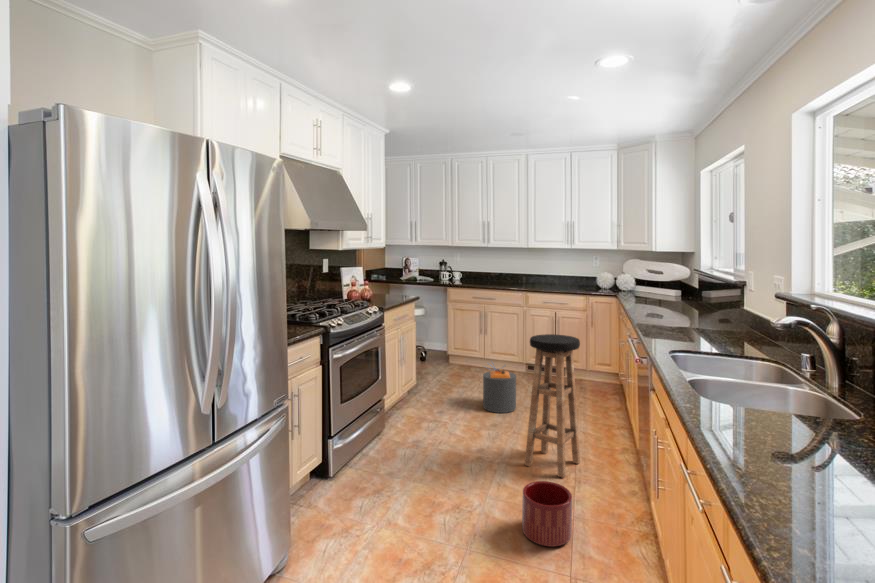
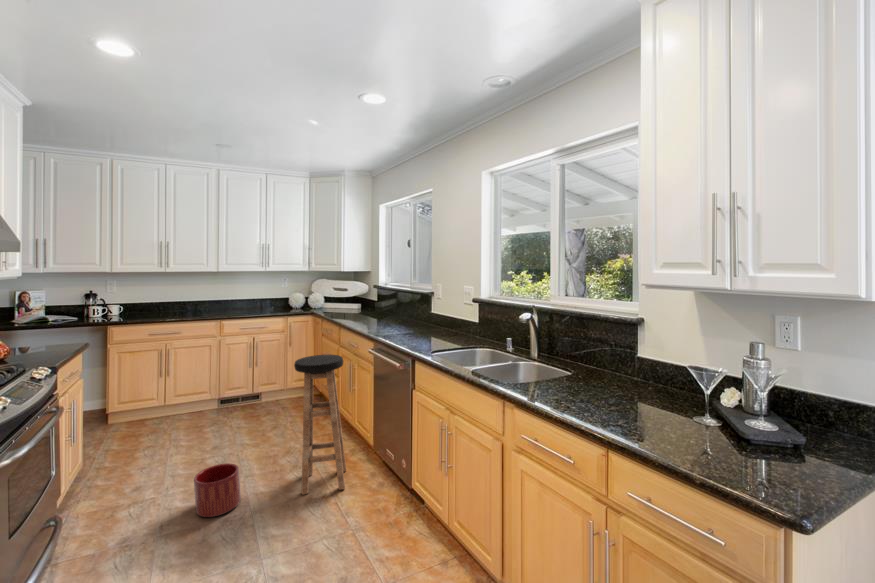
trash can: present [483,367,516,413] -> none [200,398,248,457]
planter: present [522,481,572,547] -> present [194,463,241,517]

